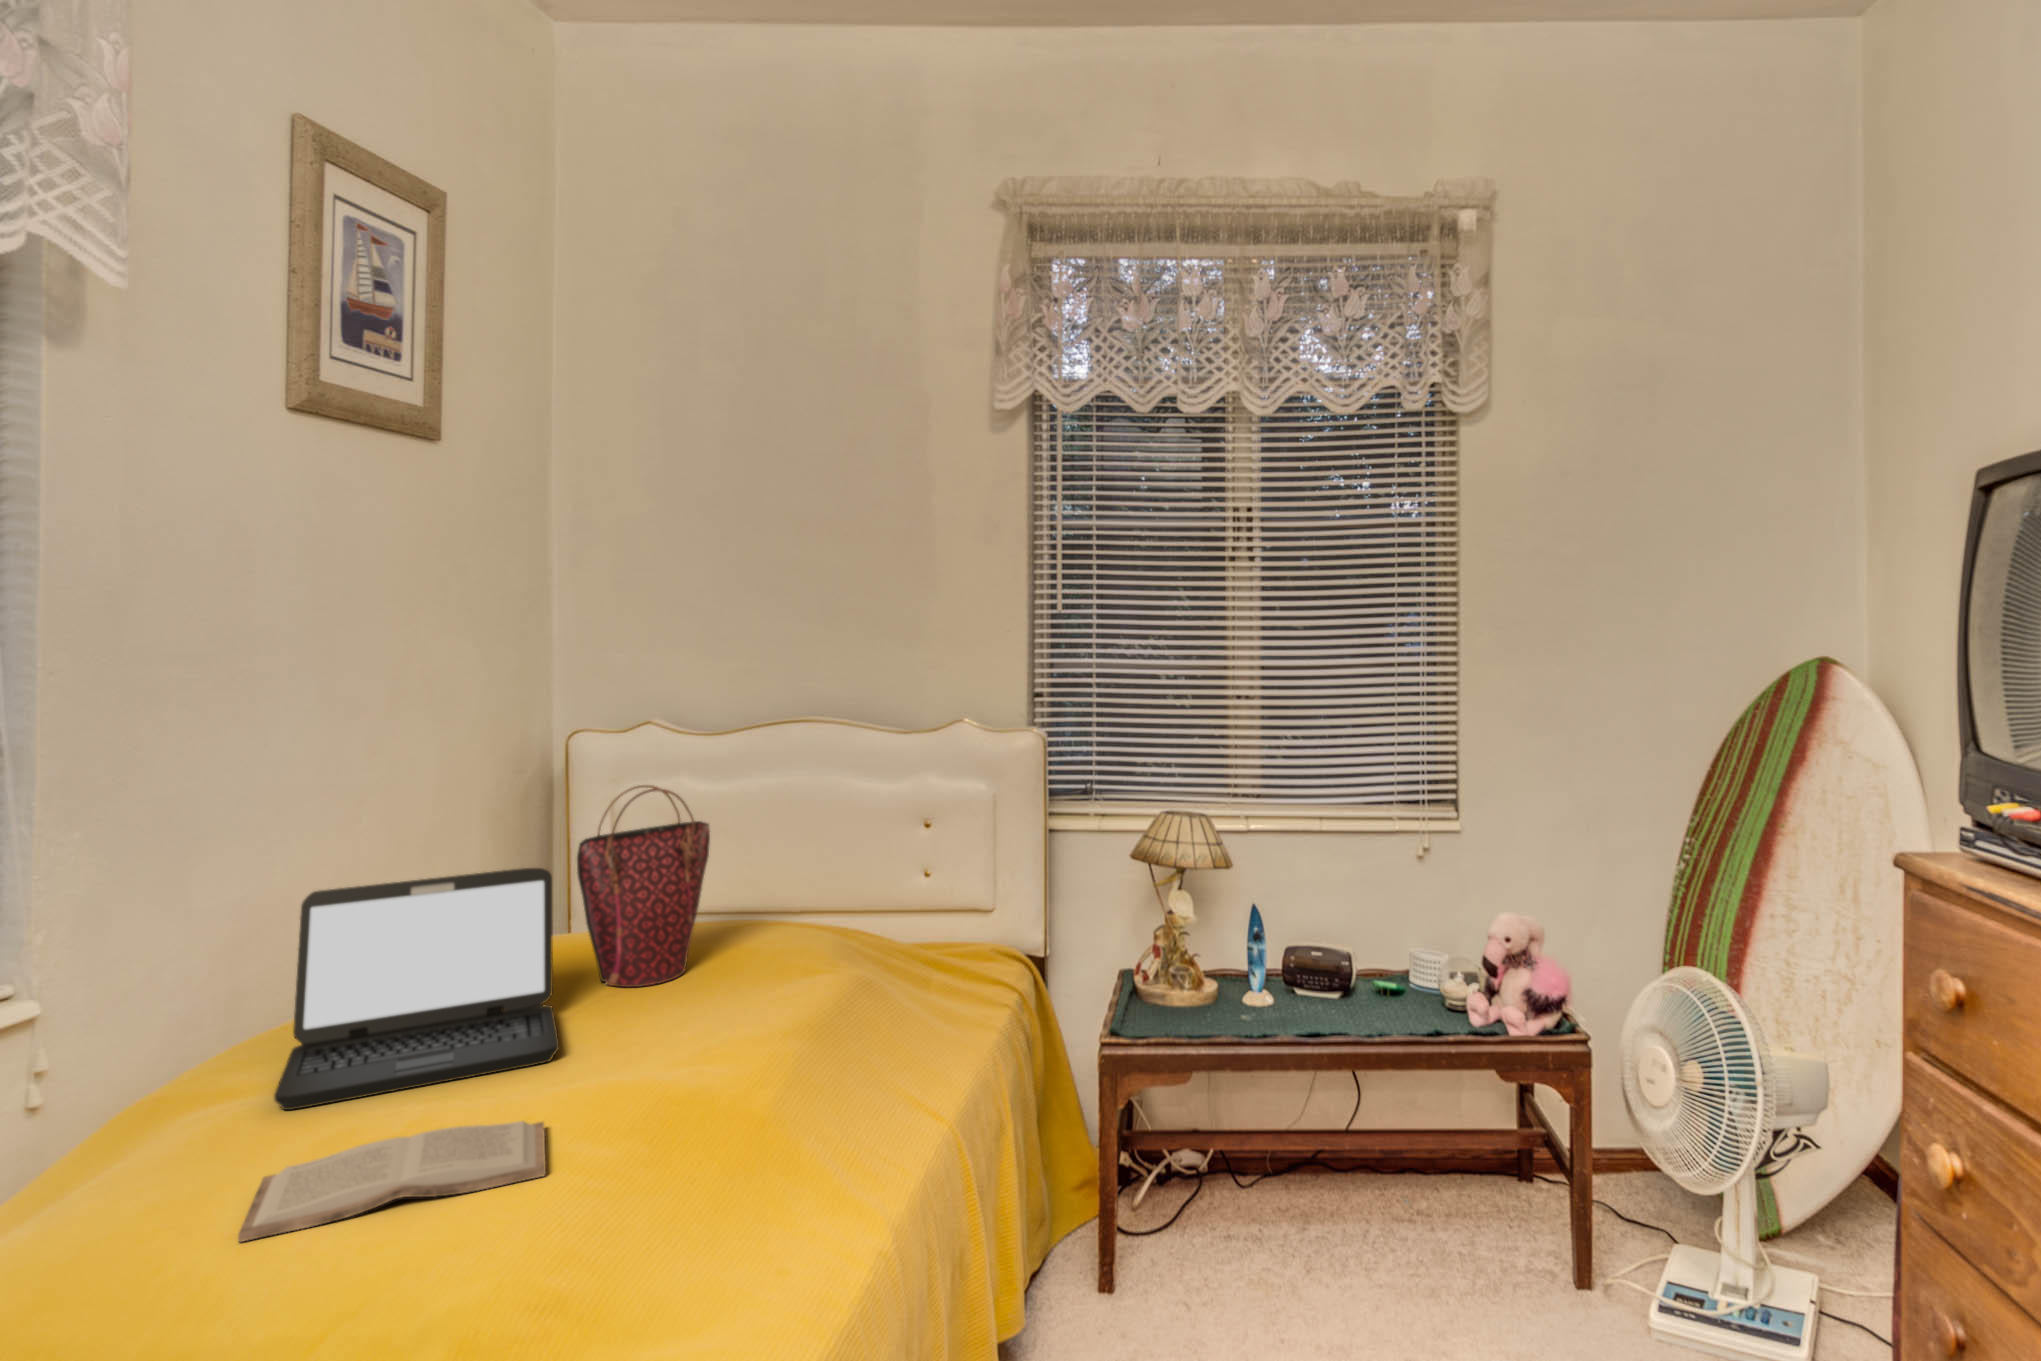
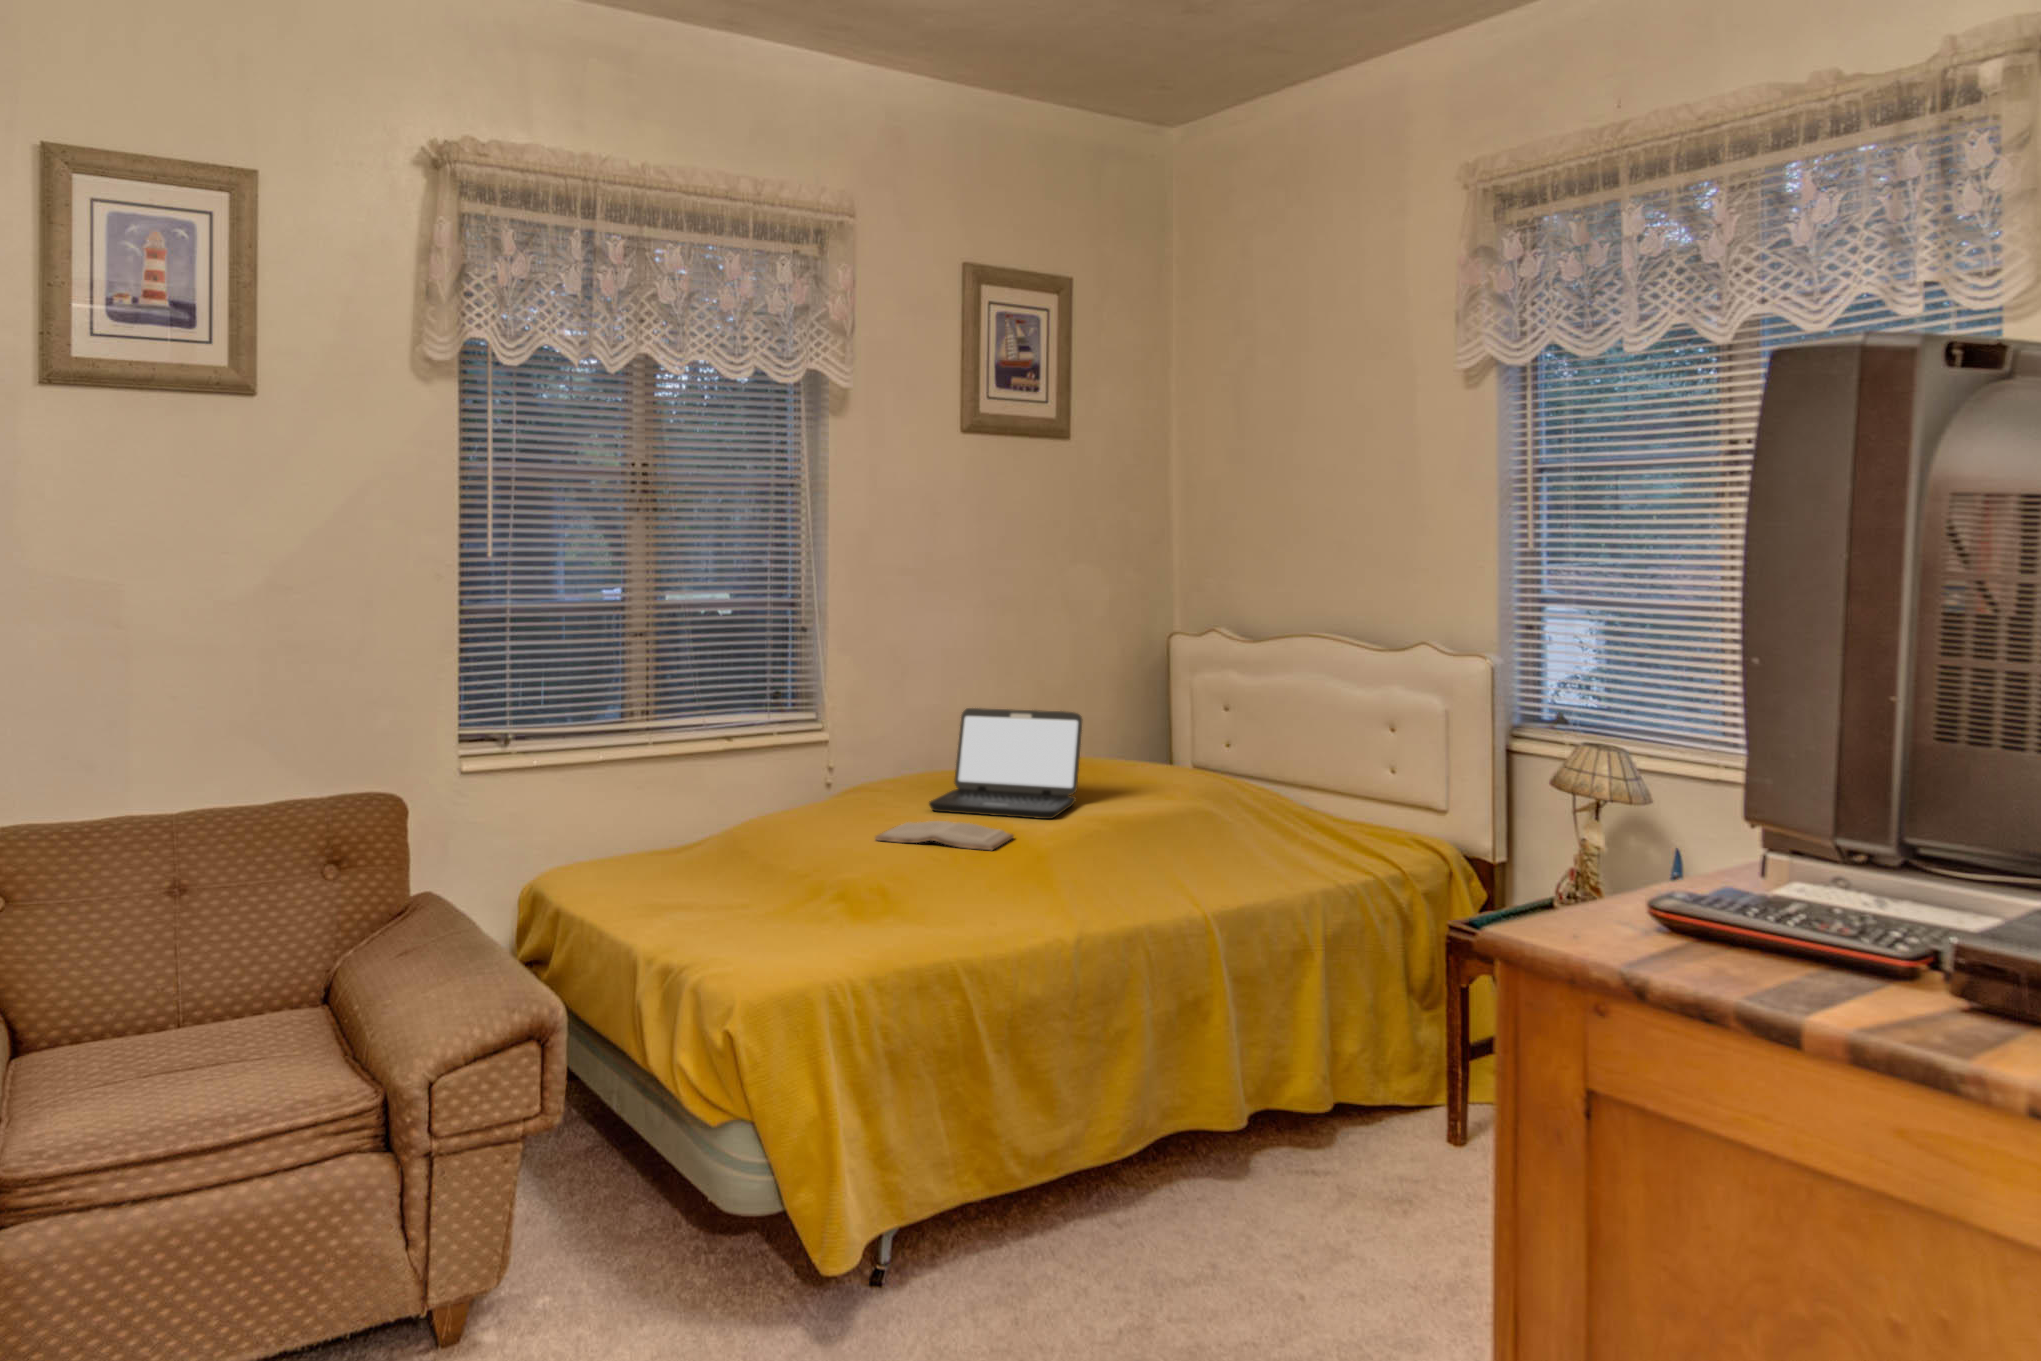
handbag: present [577,785,710,987] -> none [1104,670,1194,803]

